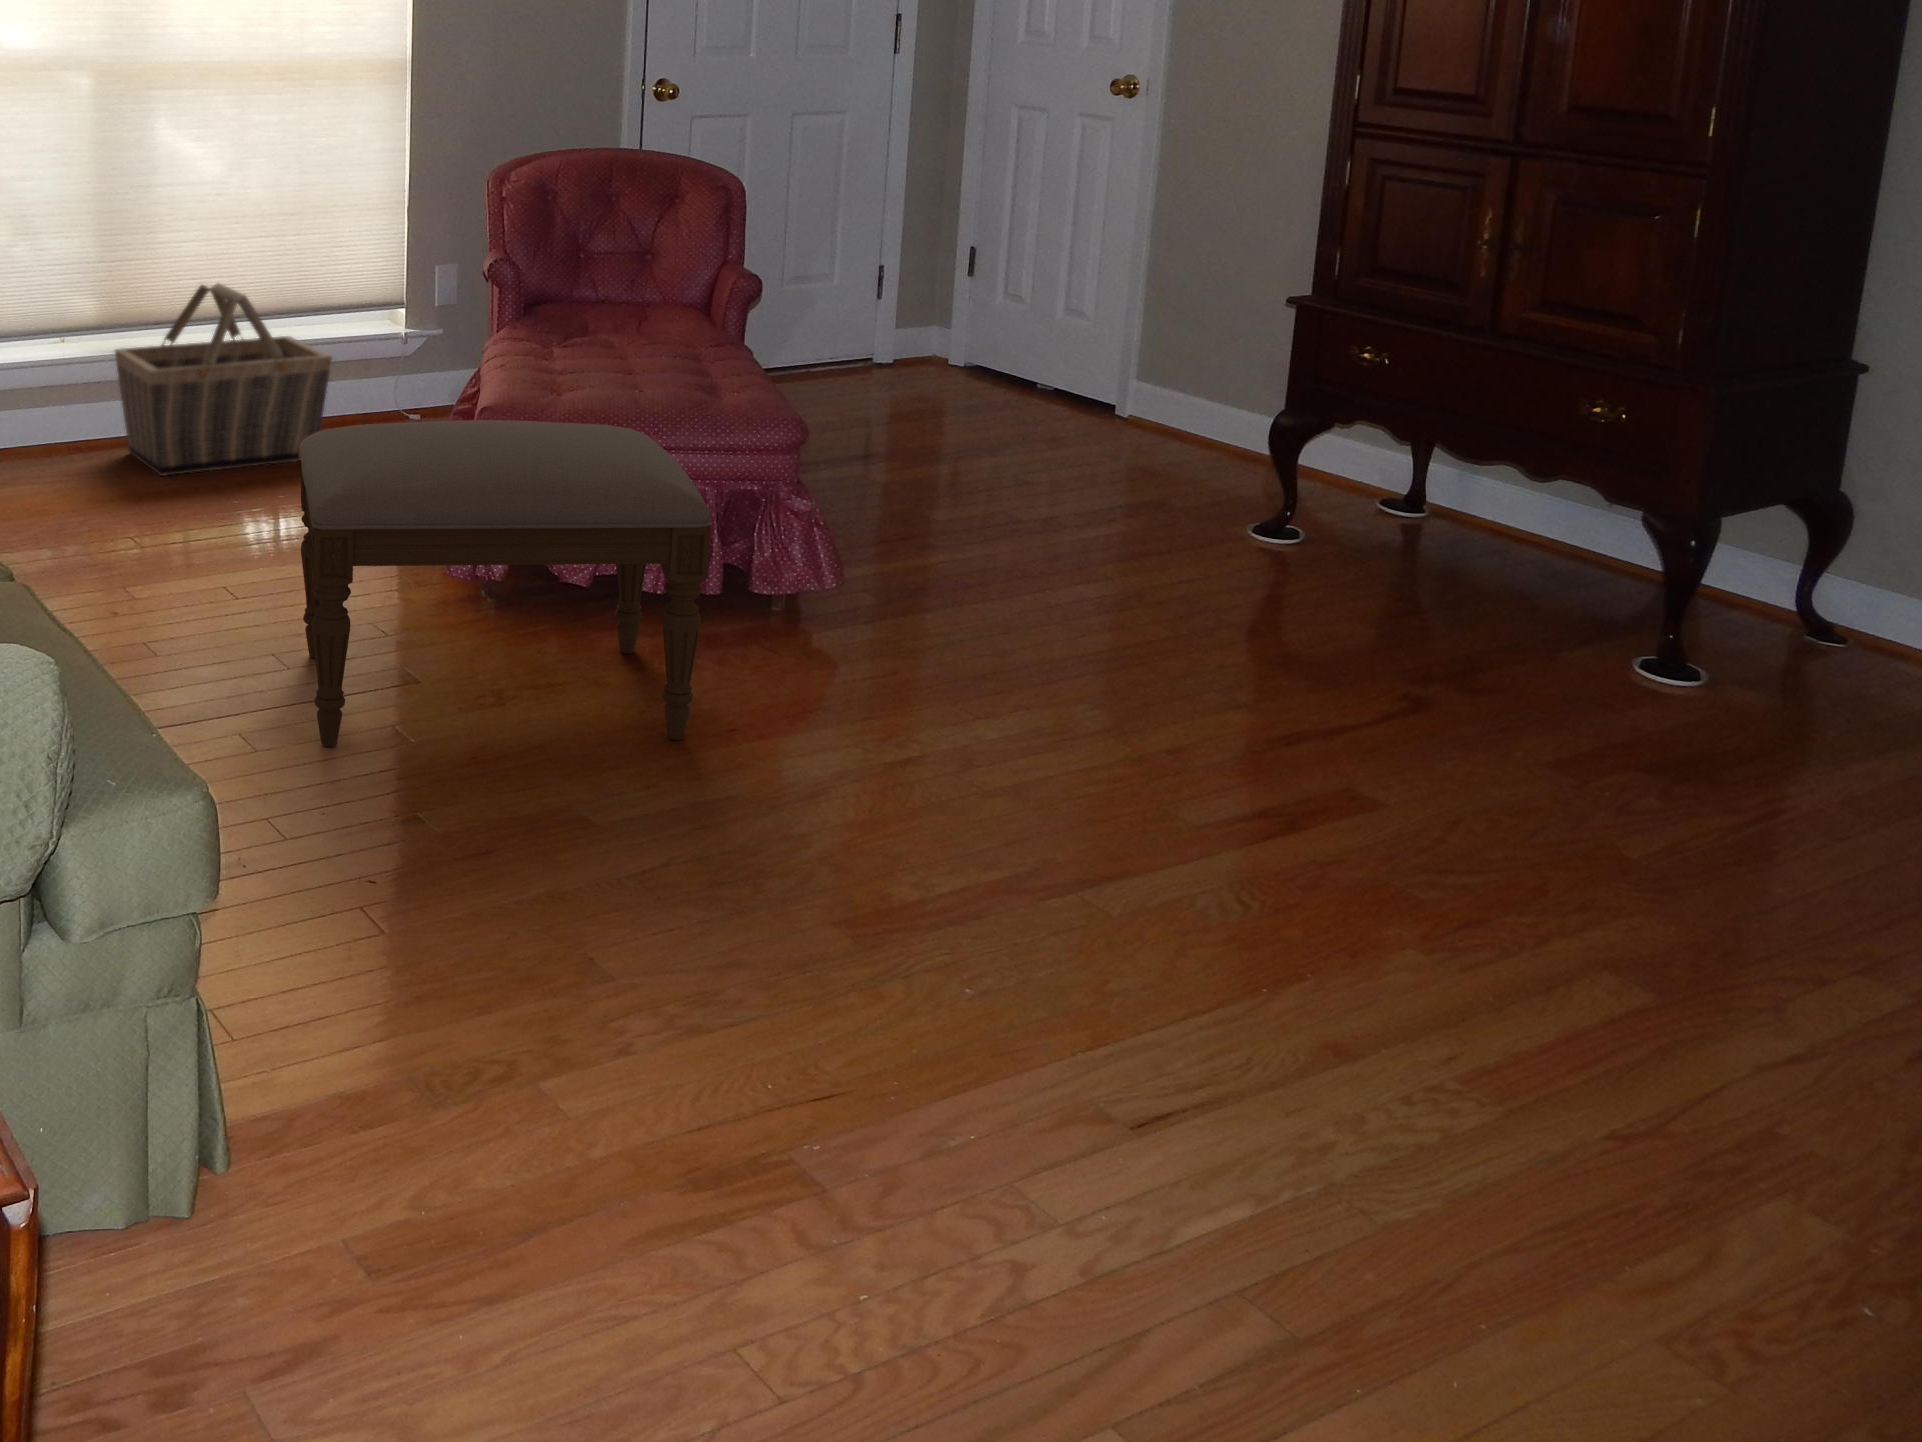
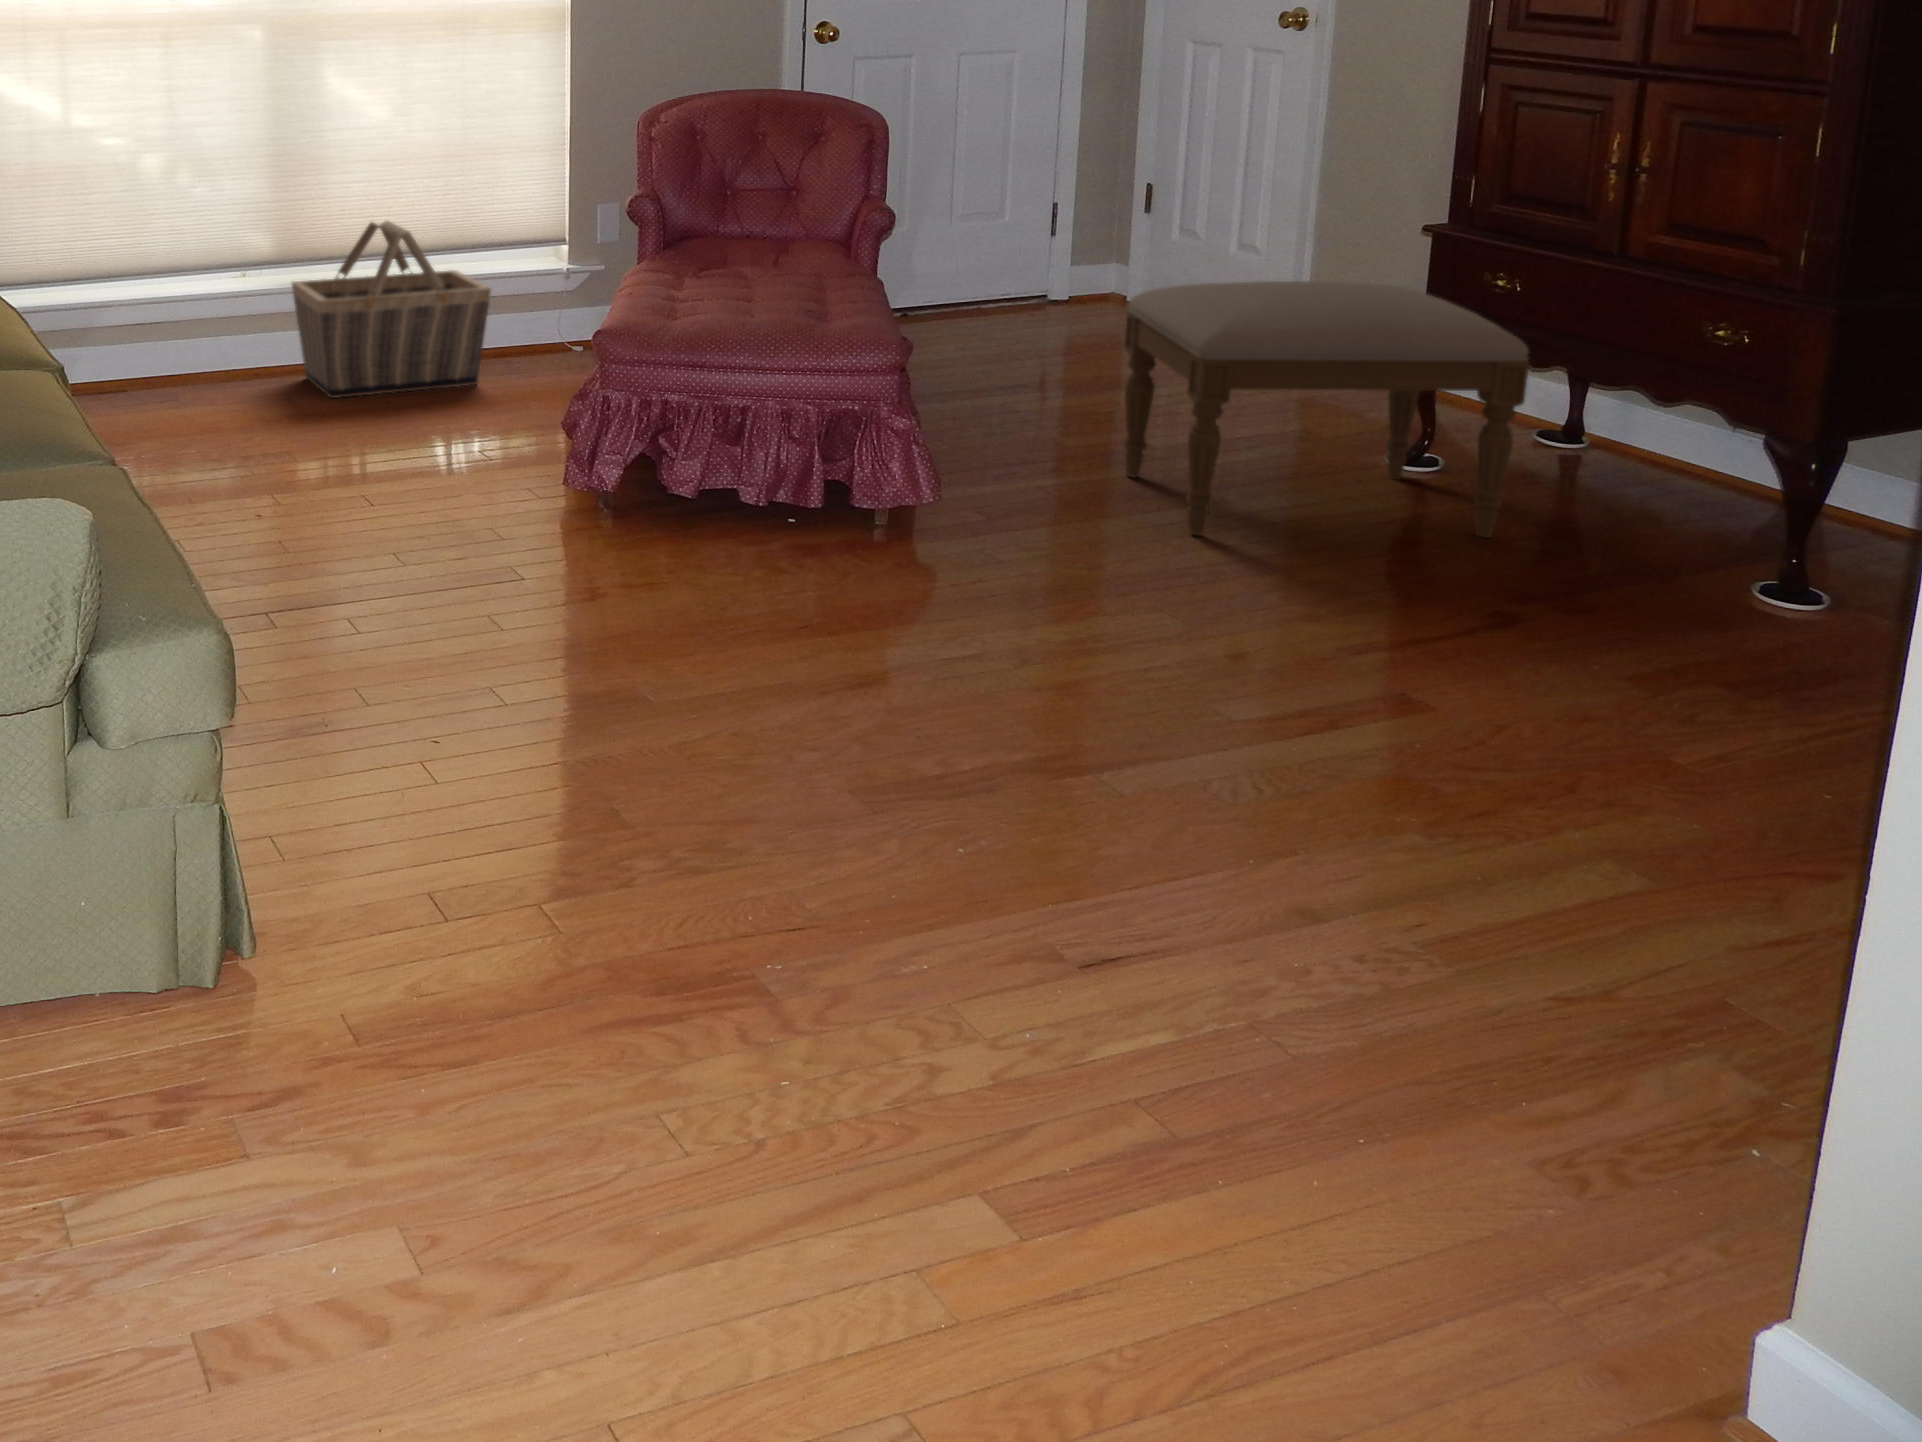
ottoman: present [300,420,710,746] -> present [1124,281,1529,538]

